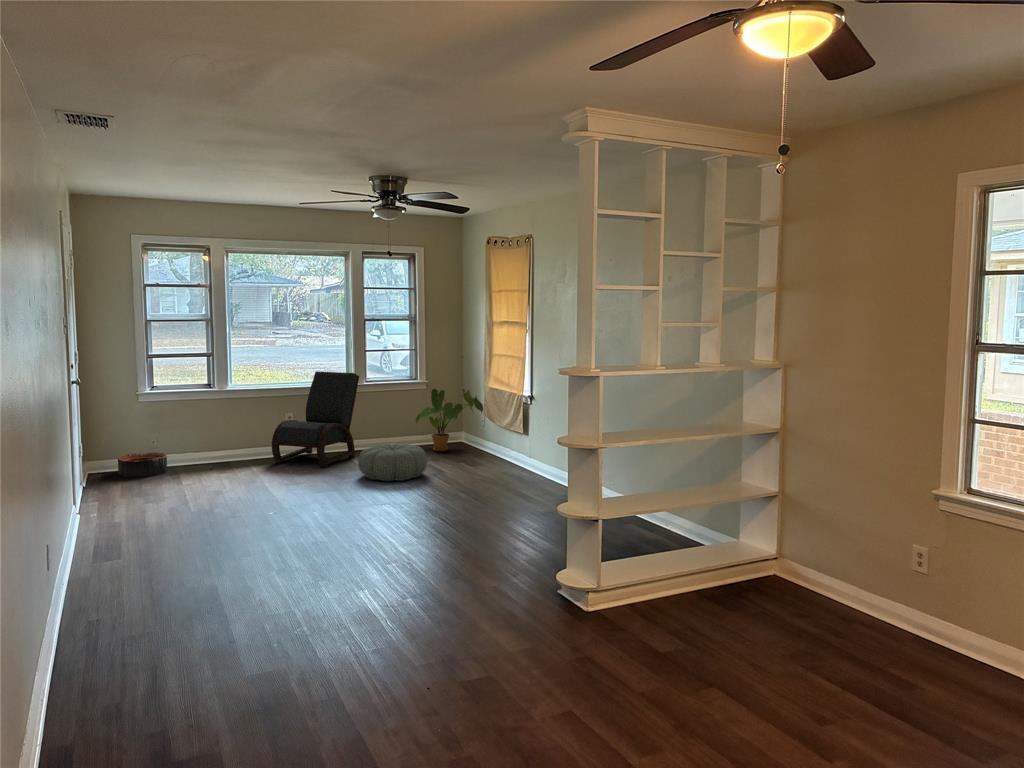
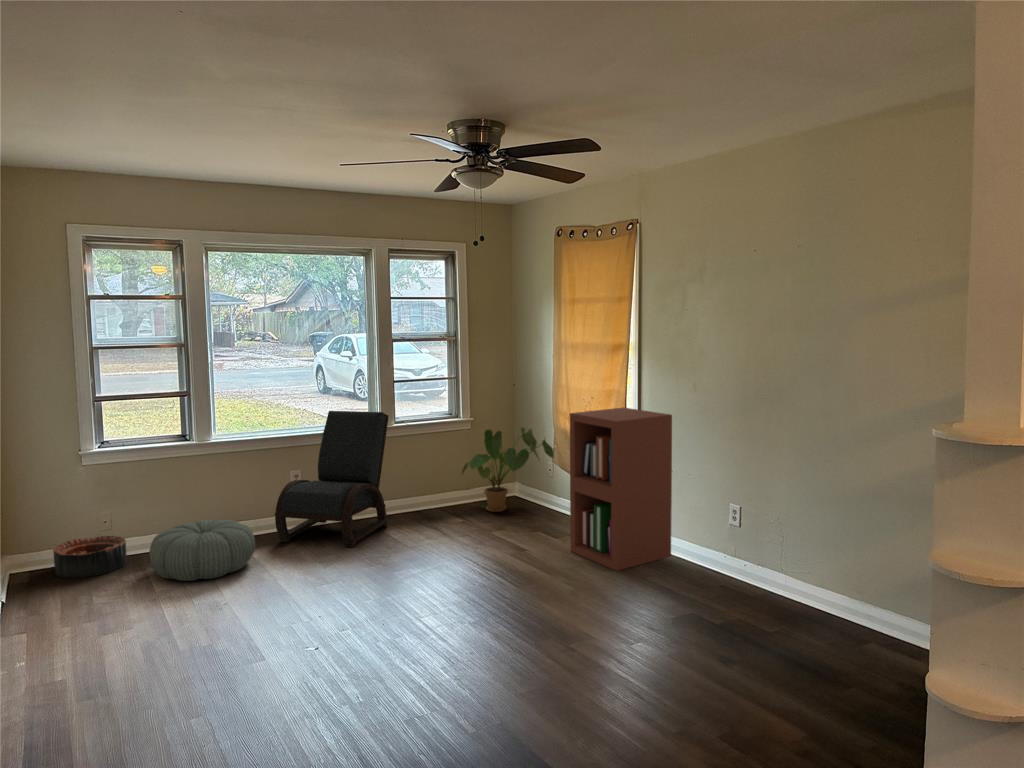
bookshelf: none [478,372,548,485] -> present [570,408,672,571]
pouf: present [358,443,427,481] -> present [149,520,255,581]

